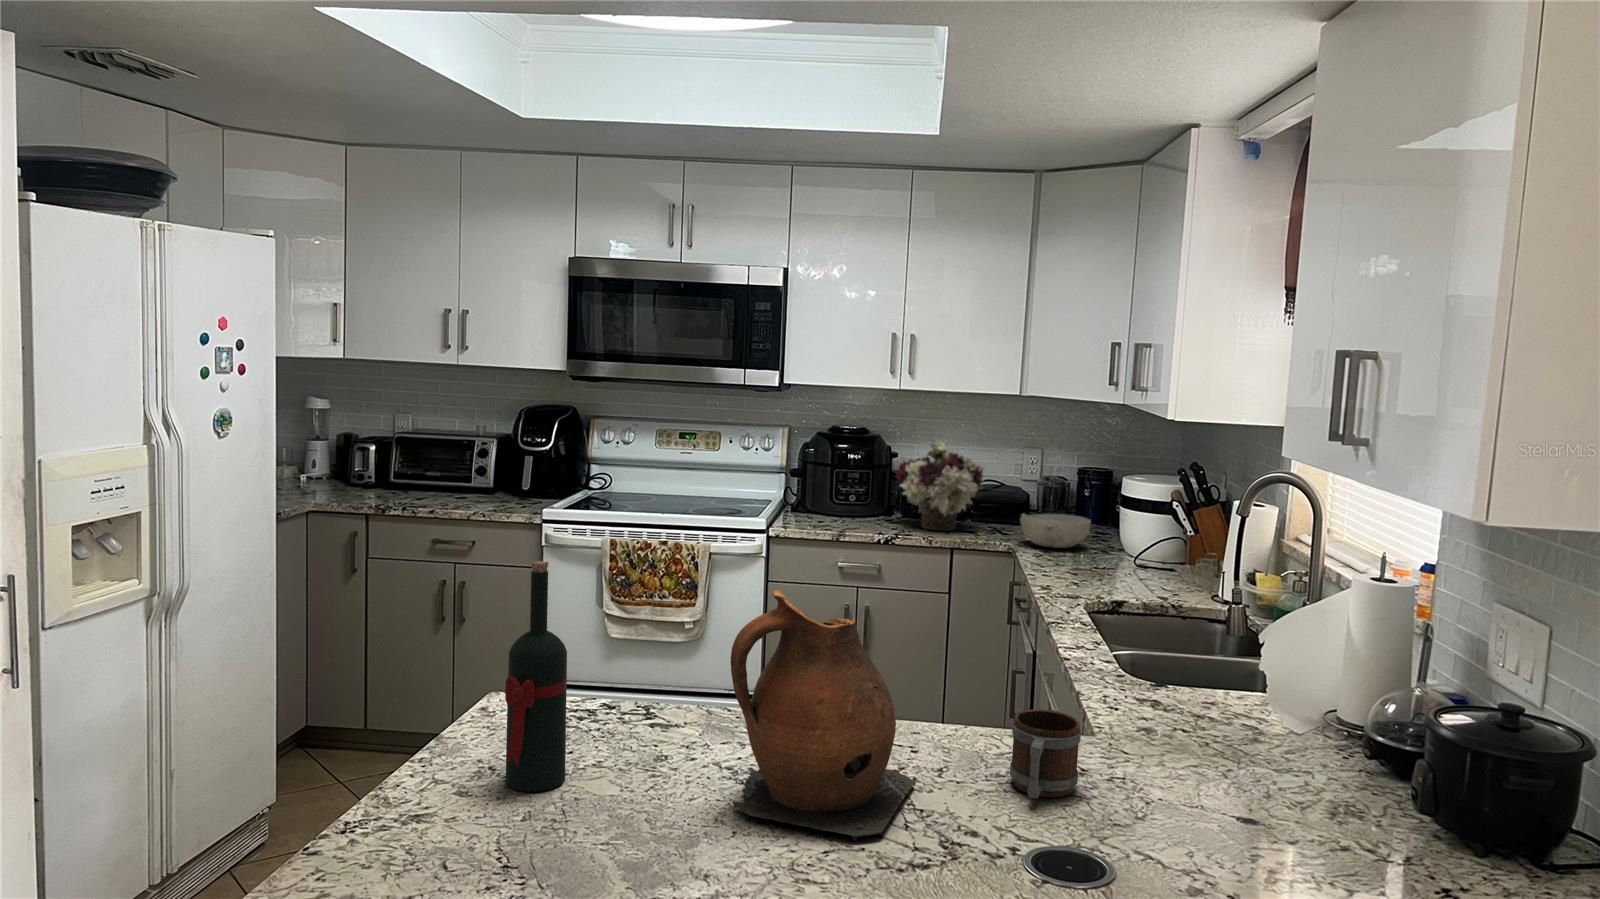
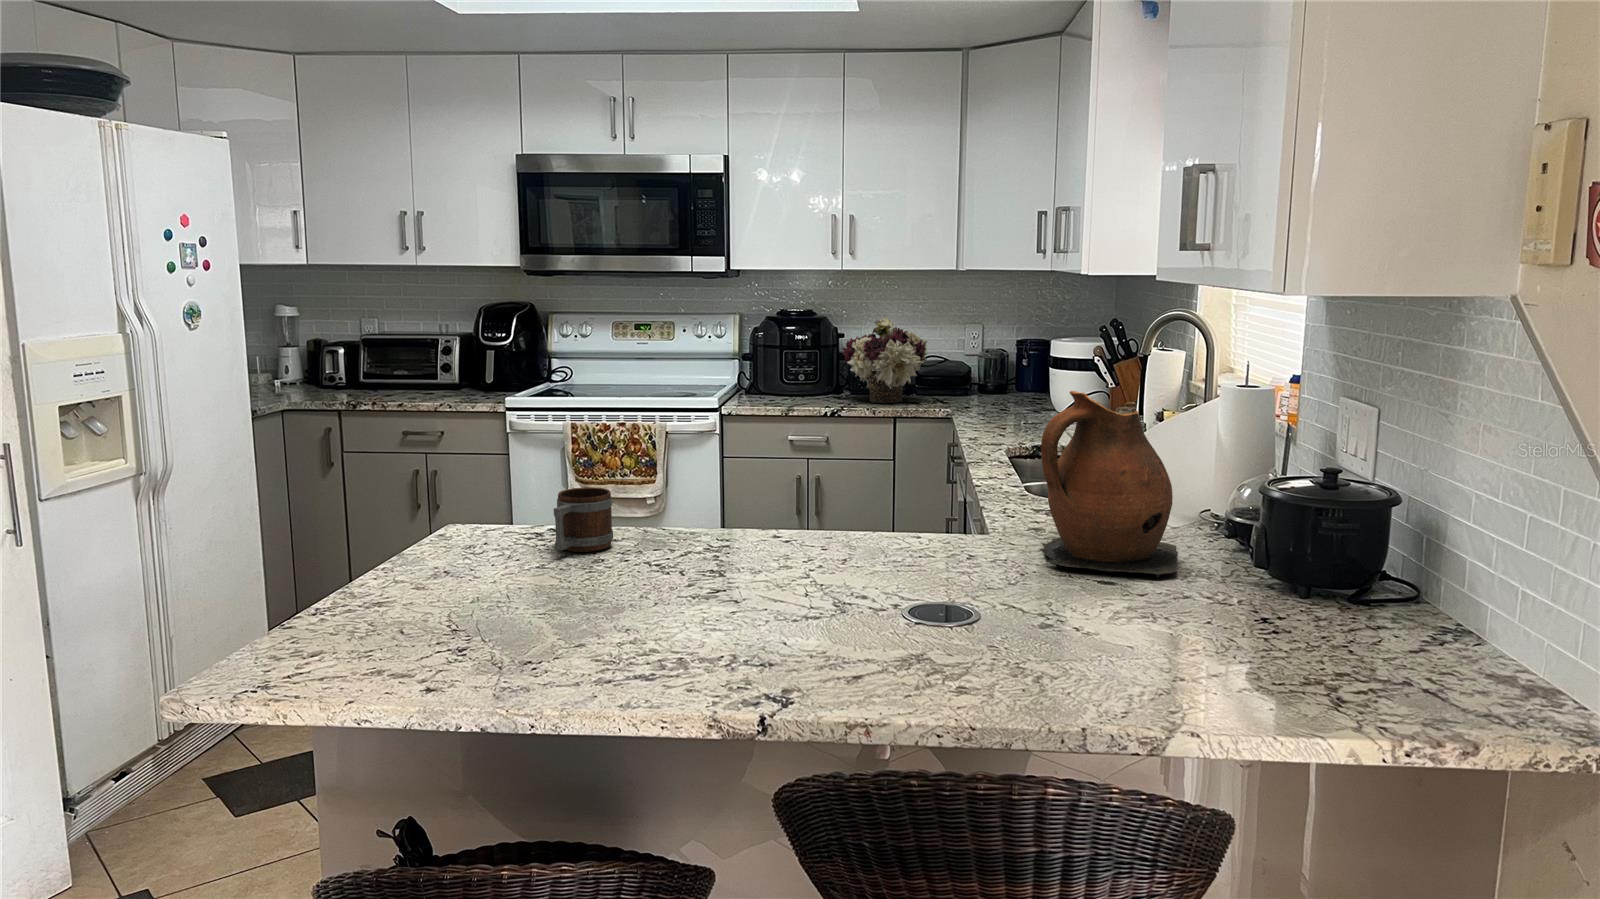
bowl: present [1020,514,1091,548] -> none [960,381,1027,411]
wine bottle: present [505,561,567,792] -> none [453,386,512,585]
ceramic pitcher: present [731,590,915,841] -> present [1041,391,1177,578]
mug: present [1010,710,1081,799] -> present [553,487,613,552]

